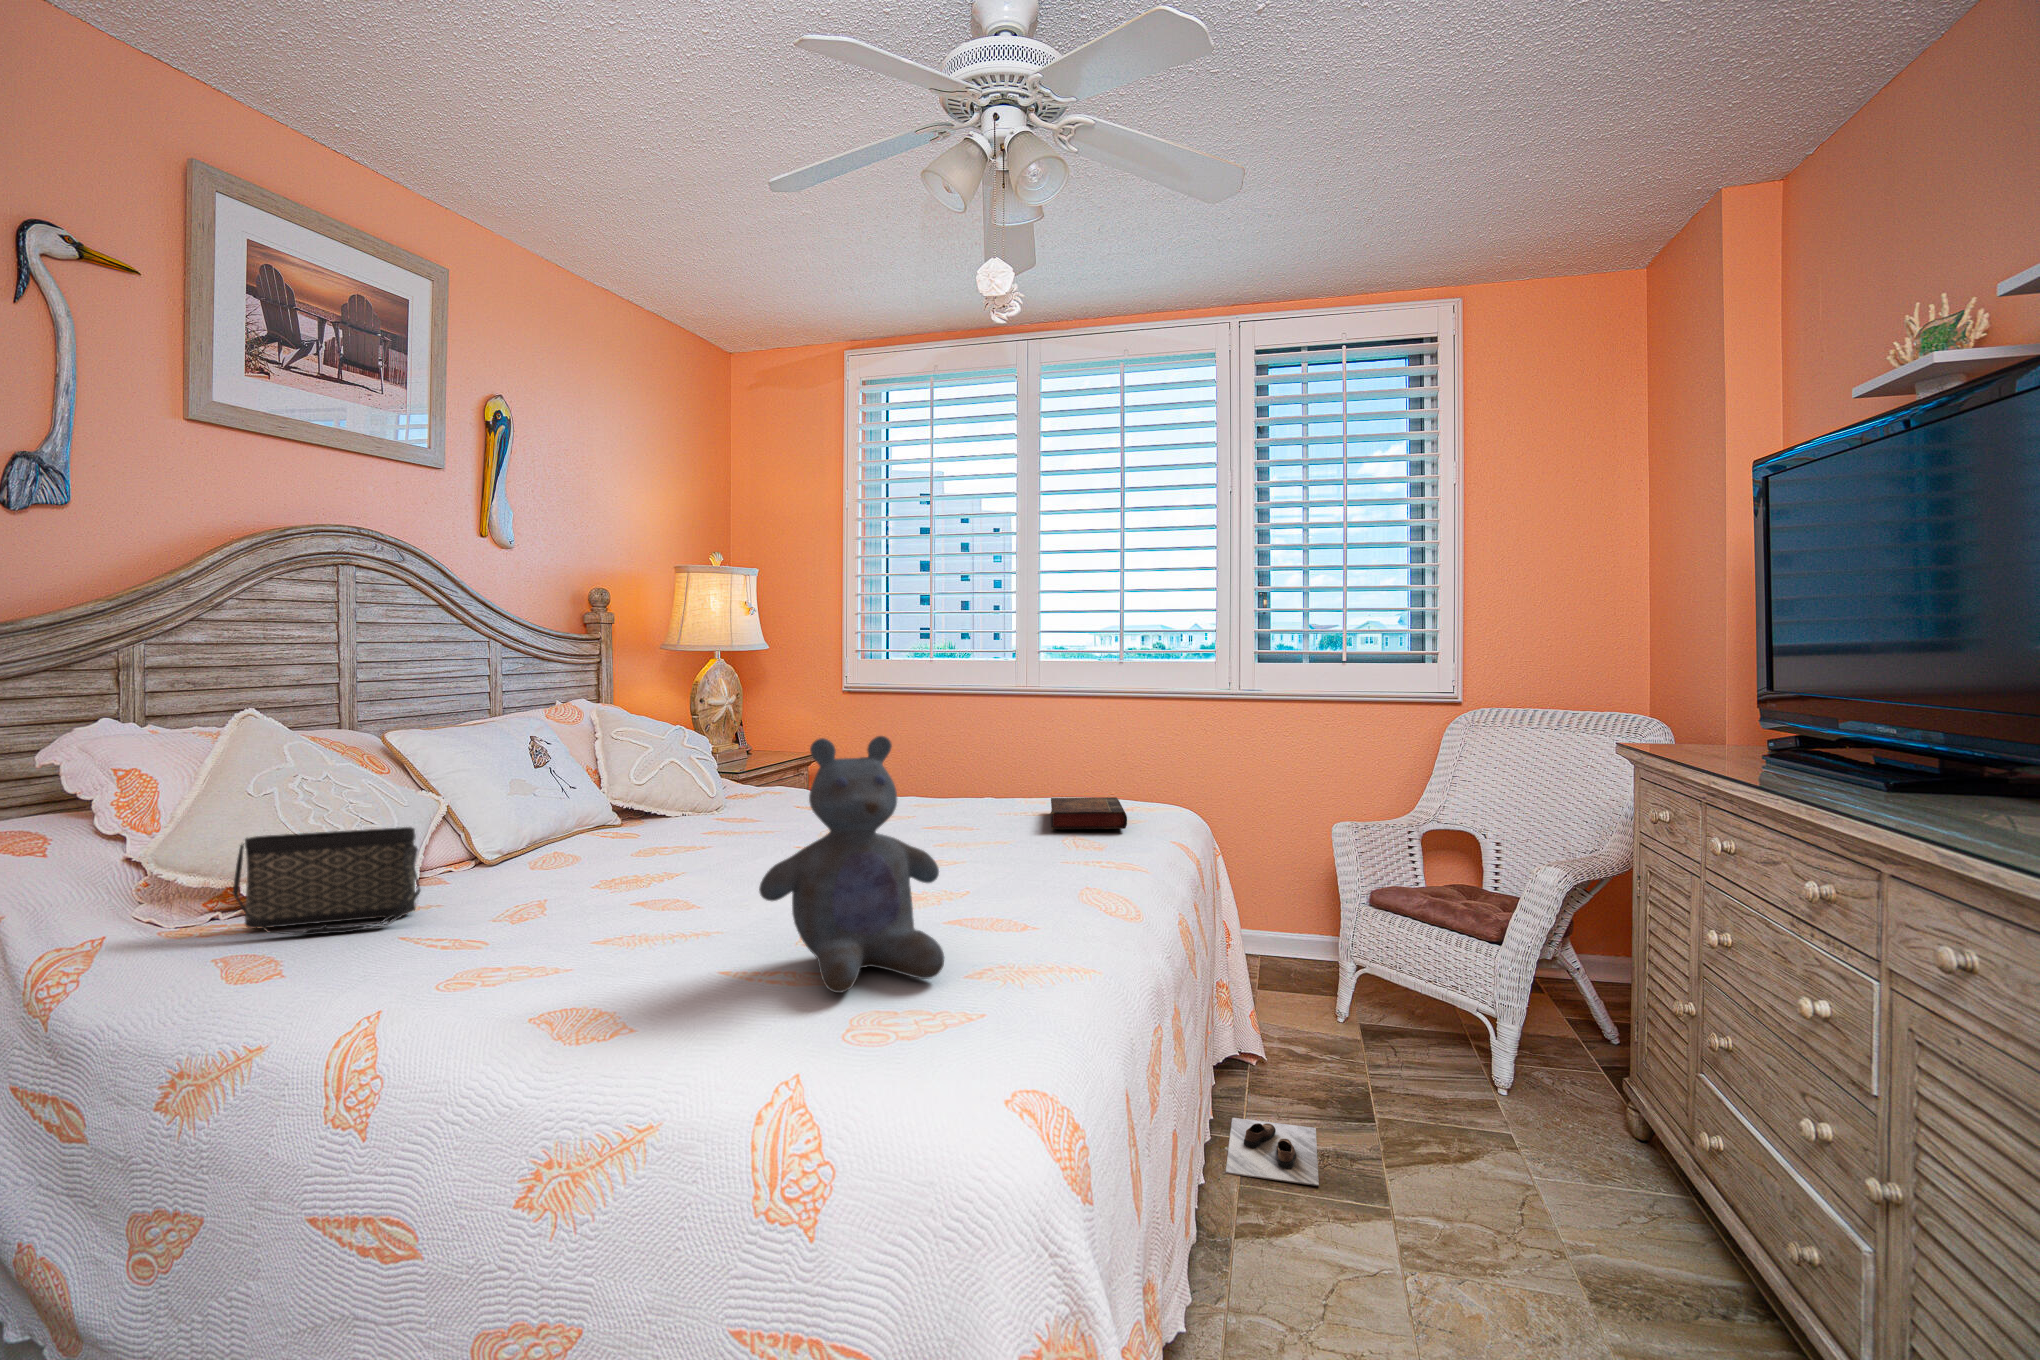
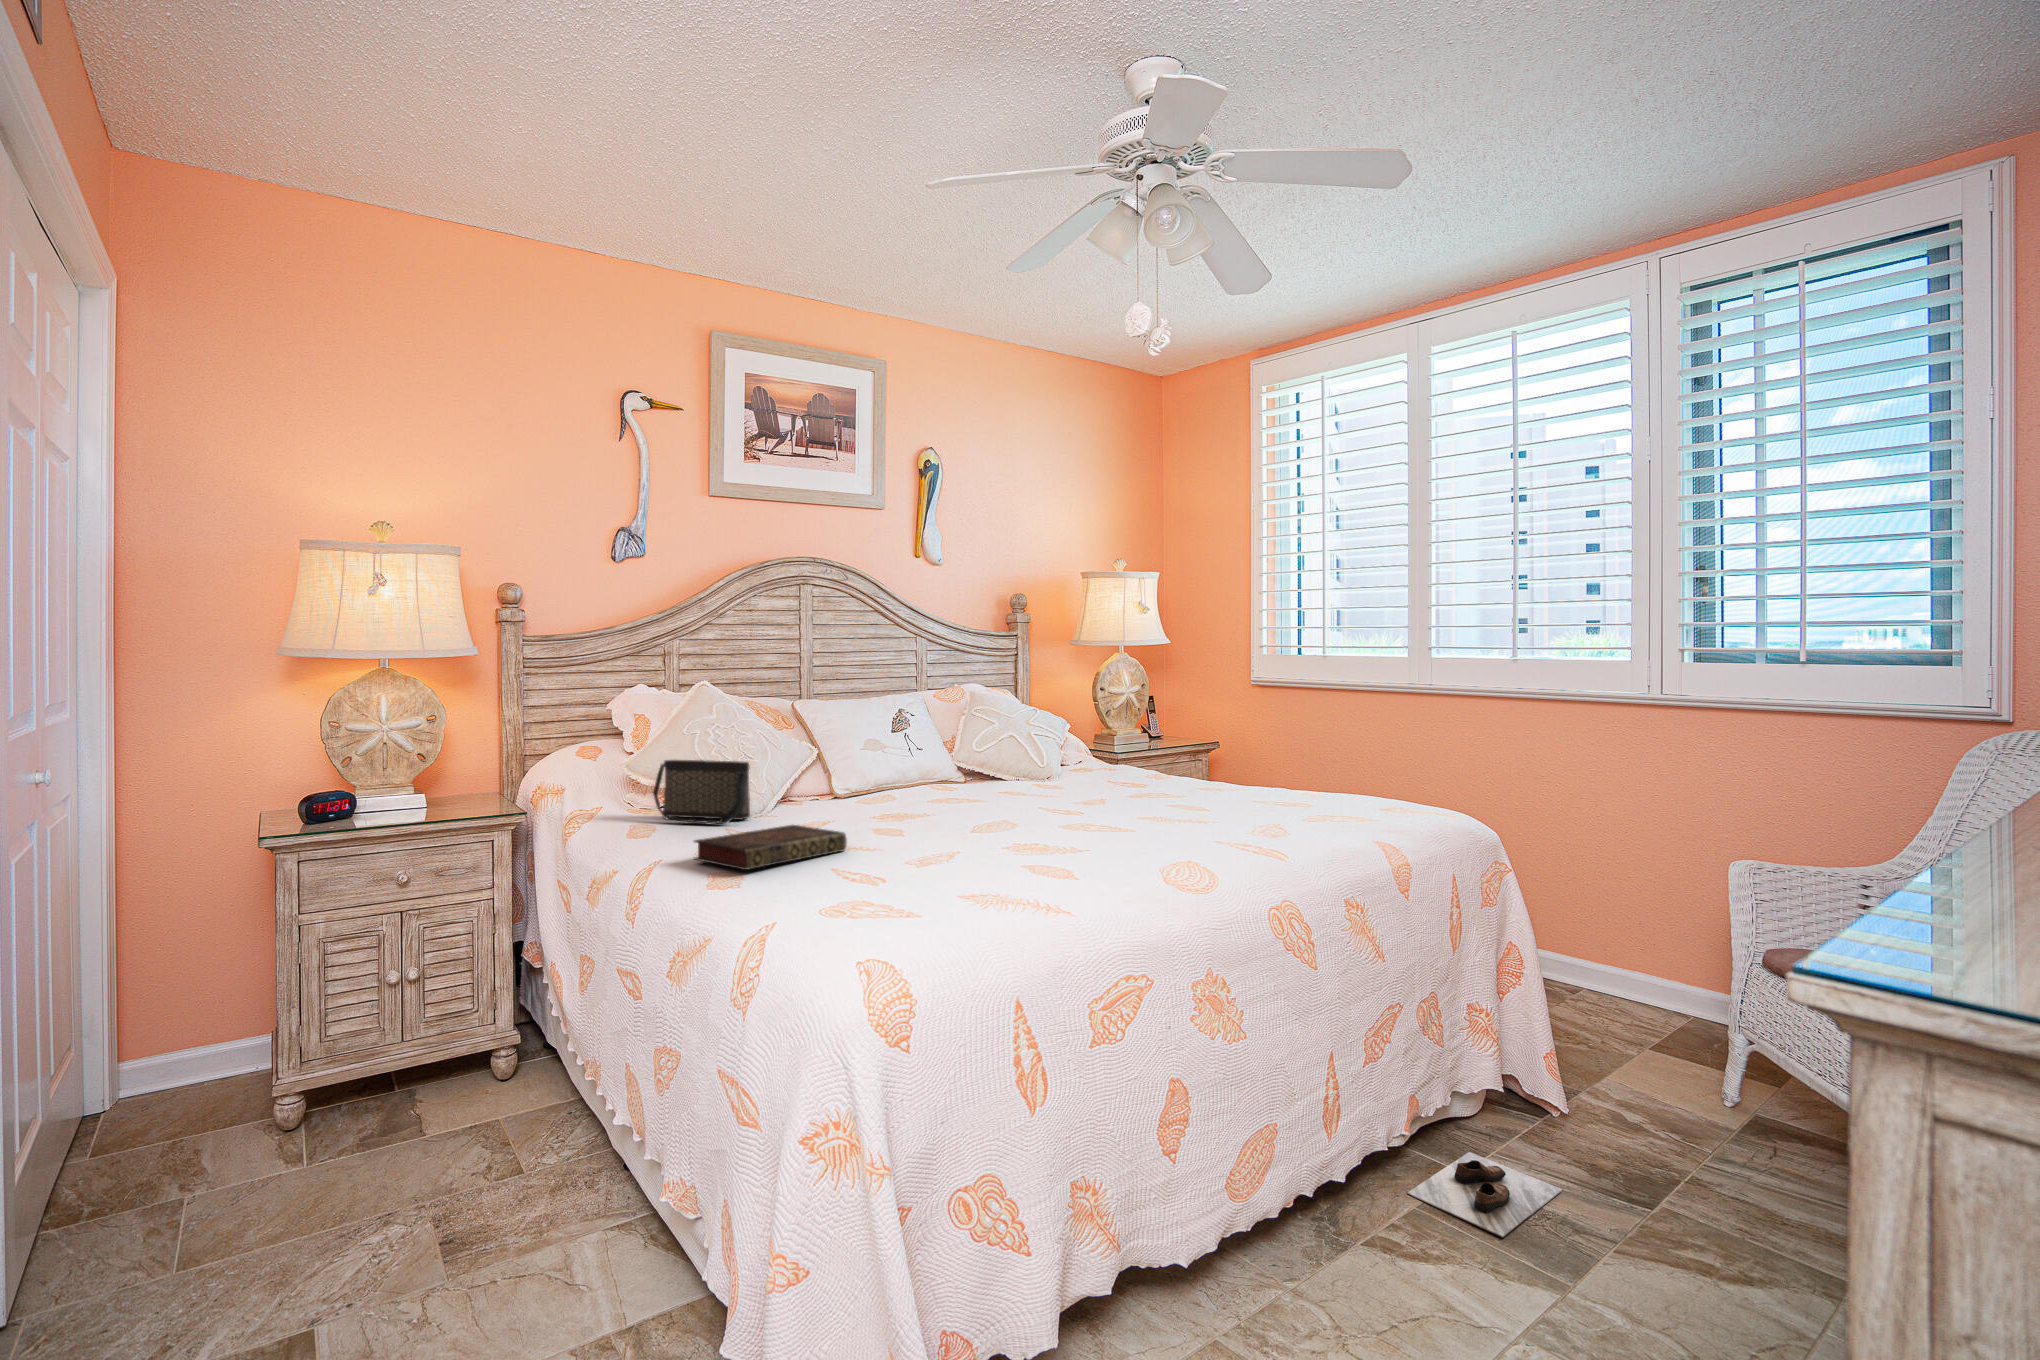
stuffed bear: present [759,736,944,993] -> none [855,710,997,901]
book: present [1051,797,1127,829] -> present [694,825,847,870]

